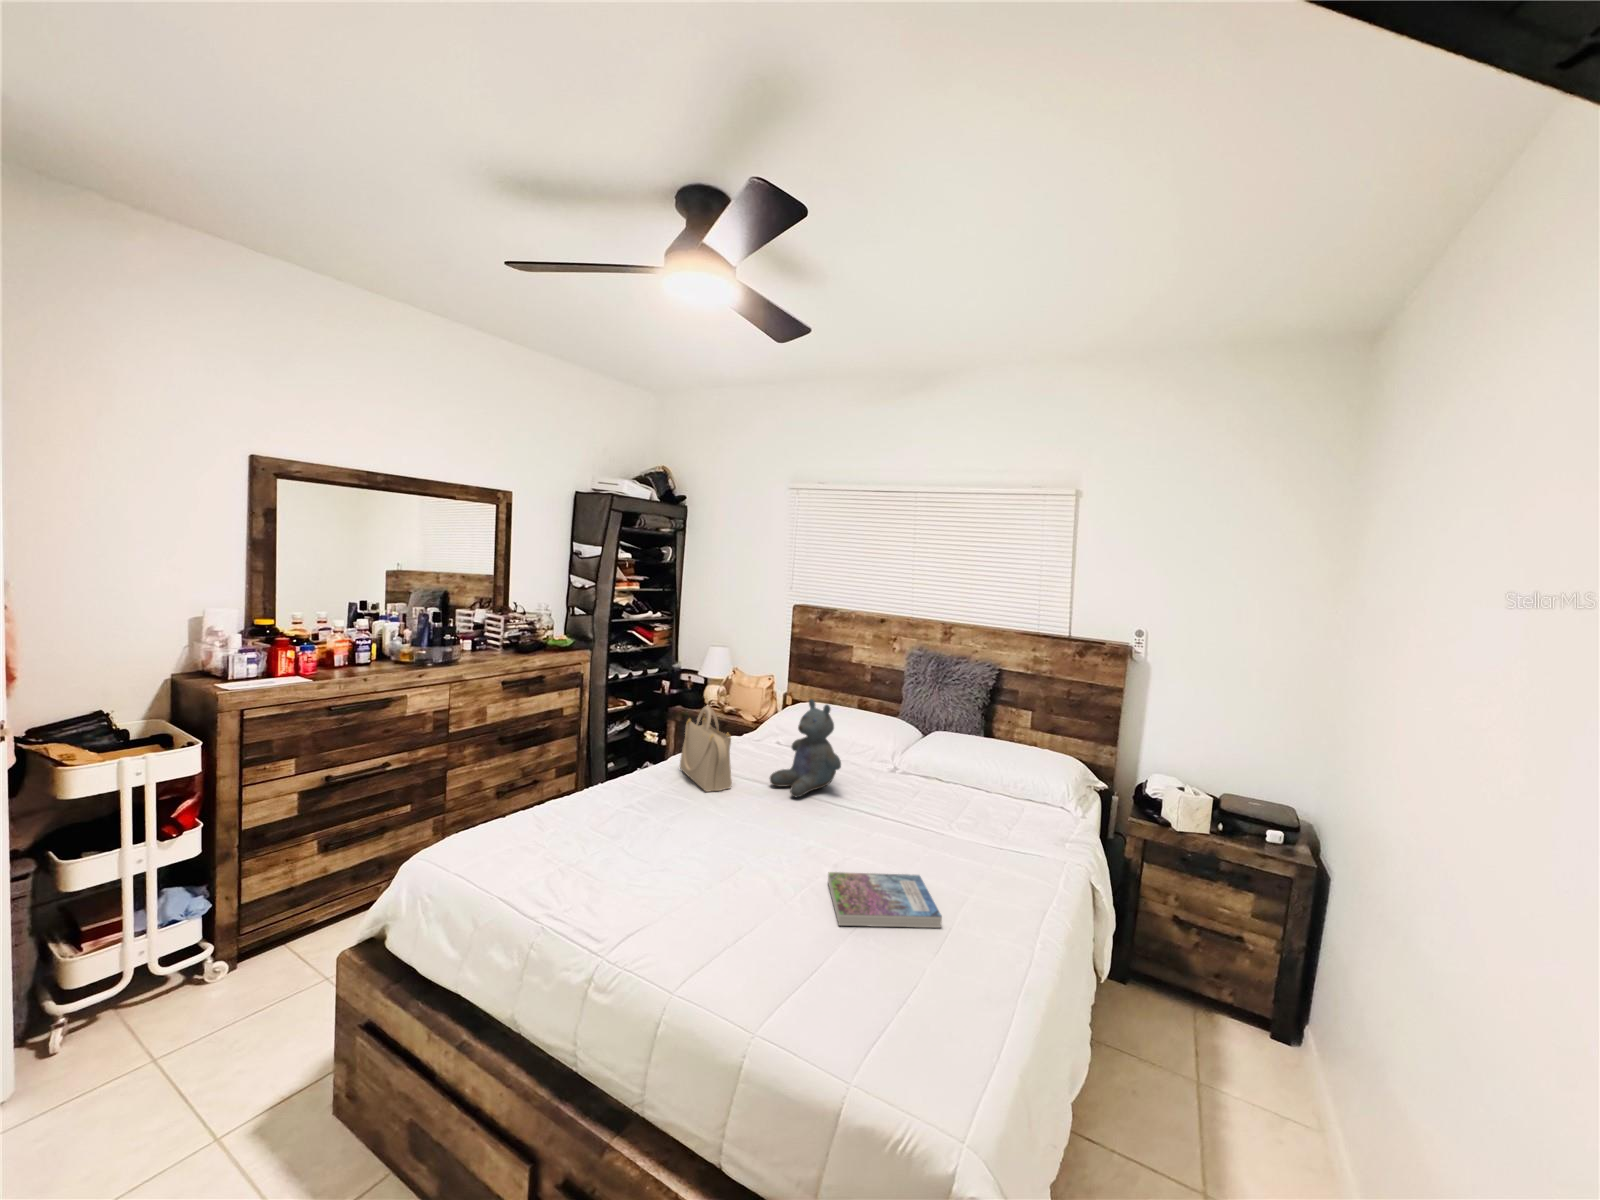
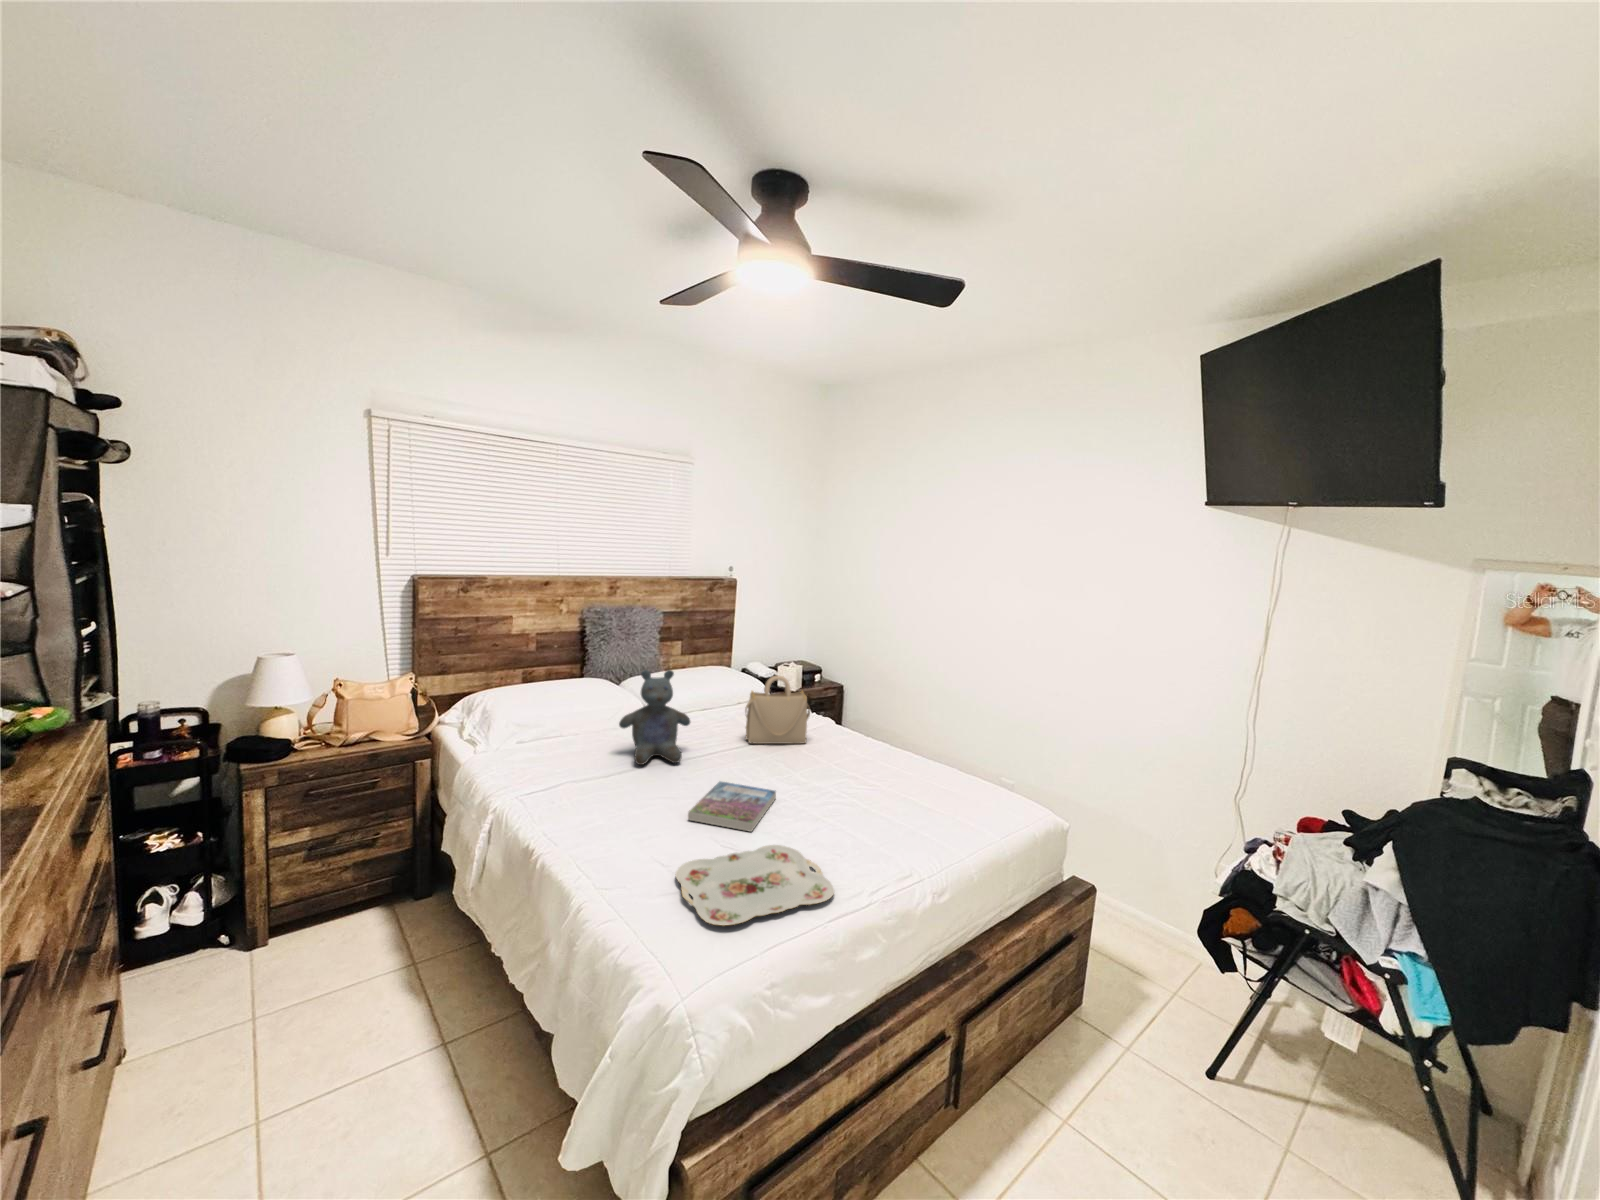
handbag: present [680,706,732,792] -> present [745,676,810,744]
serving tray: none [490,828,638,902] -> present [675,845,834,926]
book: present [828,872,942,928] -> present [688,781,776,832]

